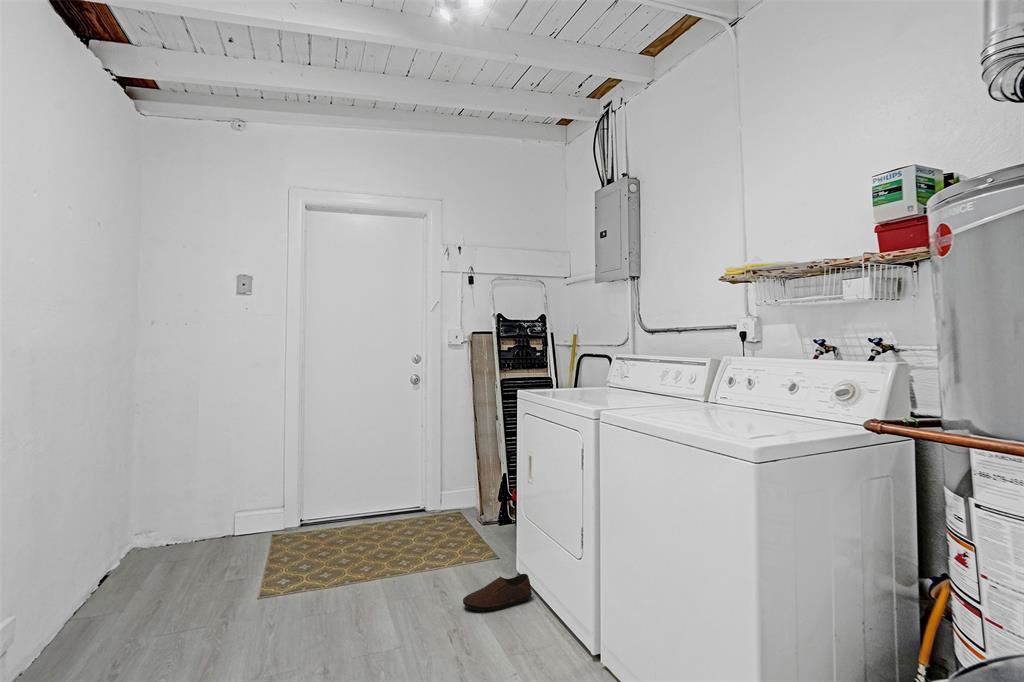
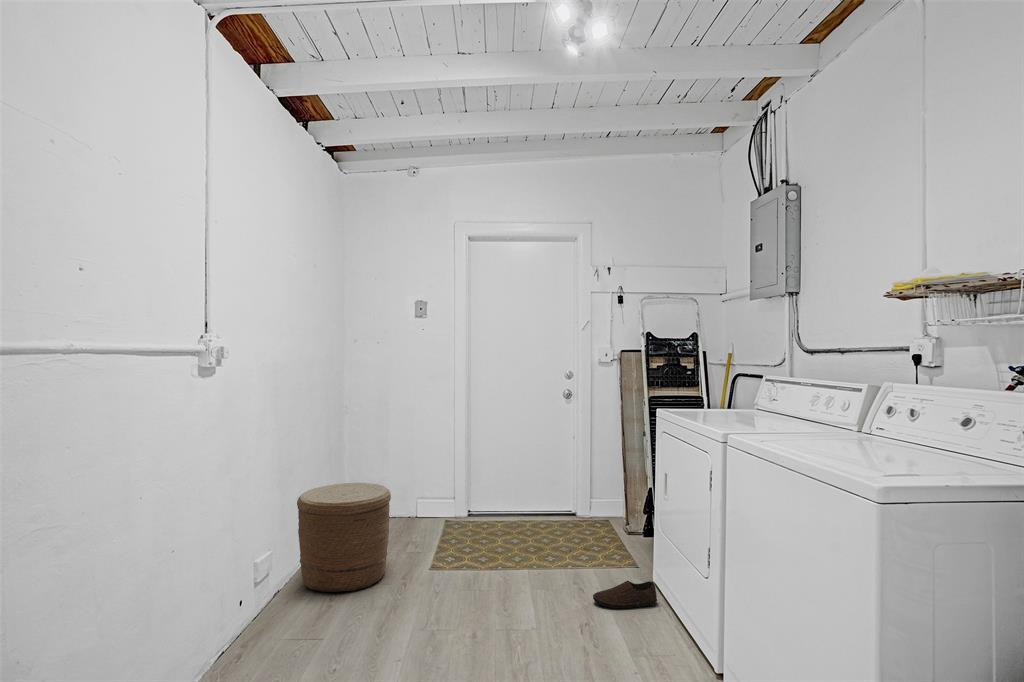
woven basket: none [51,499,200,658] -> present [297,483,391,592]

